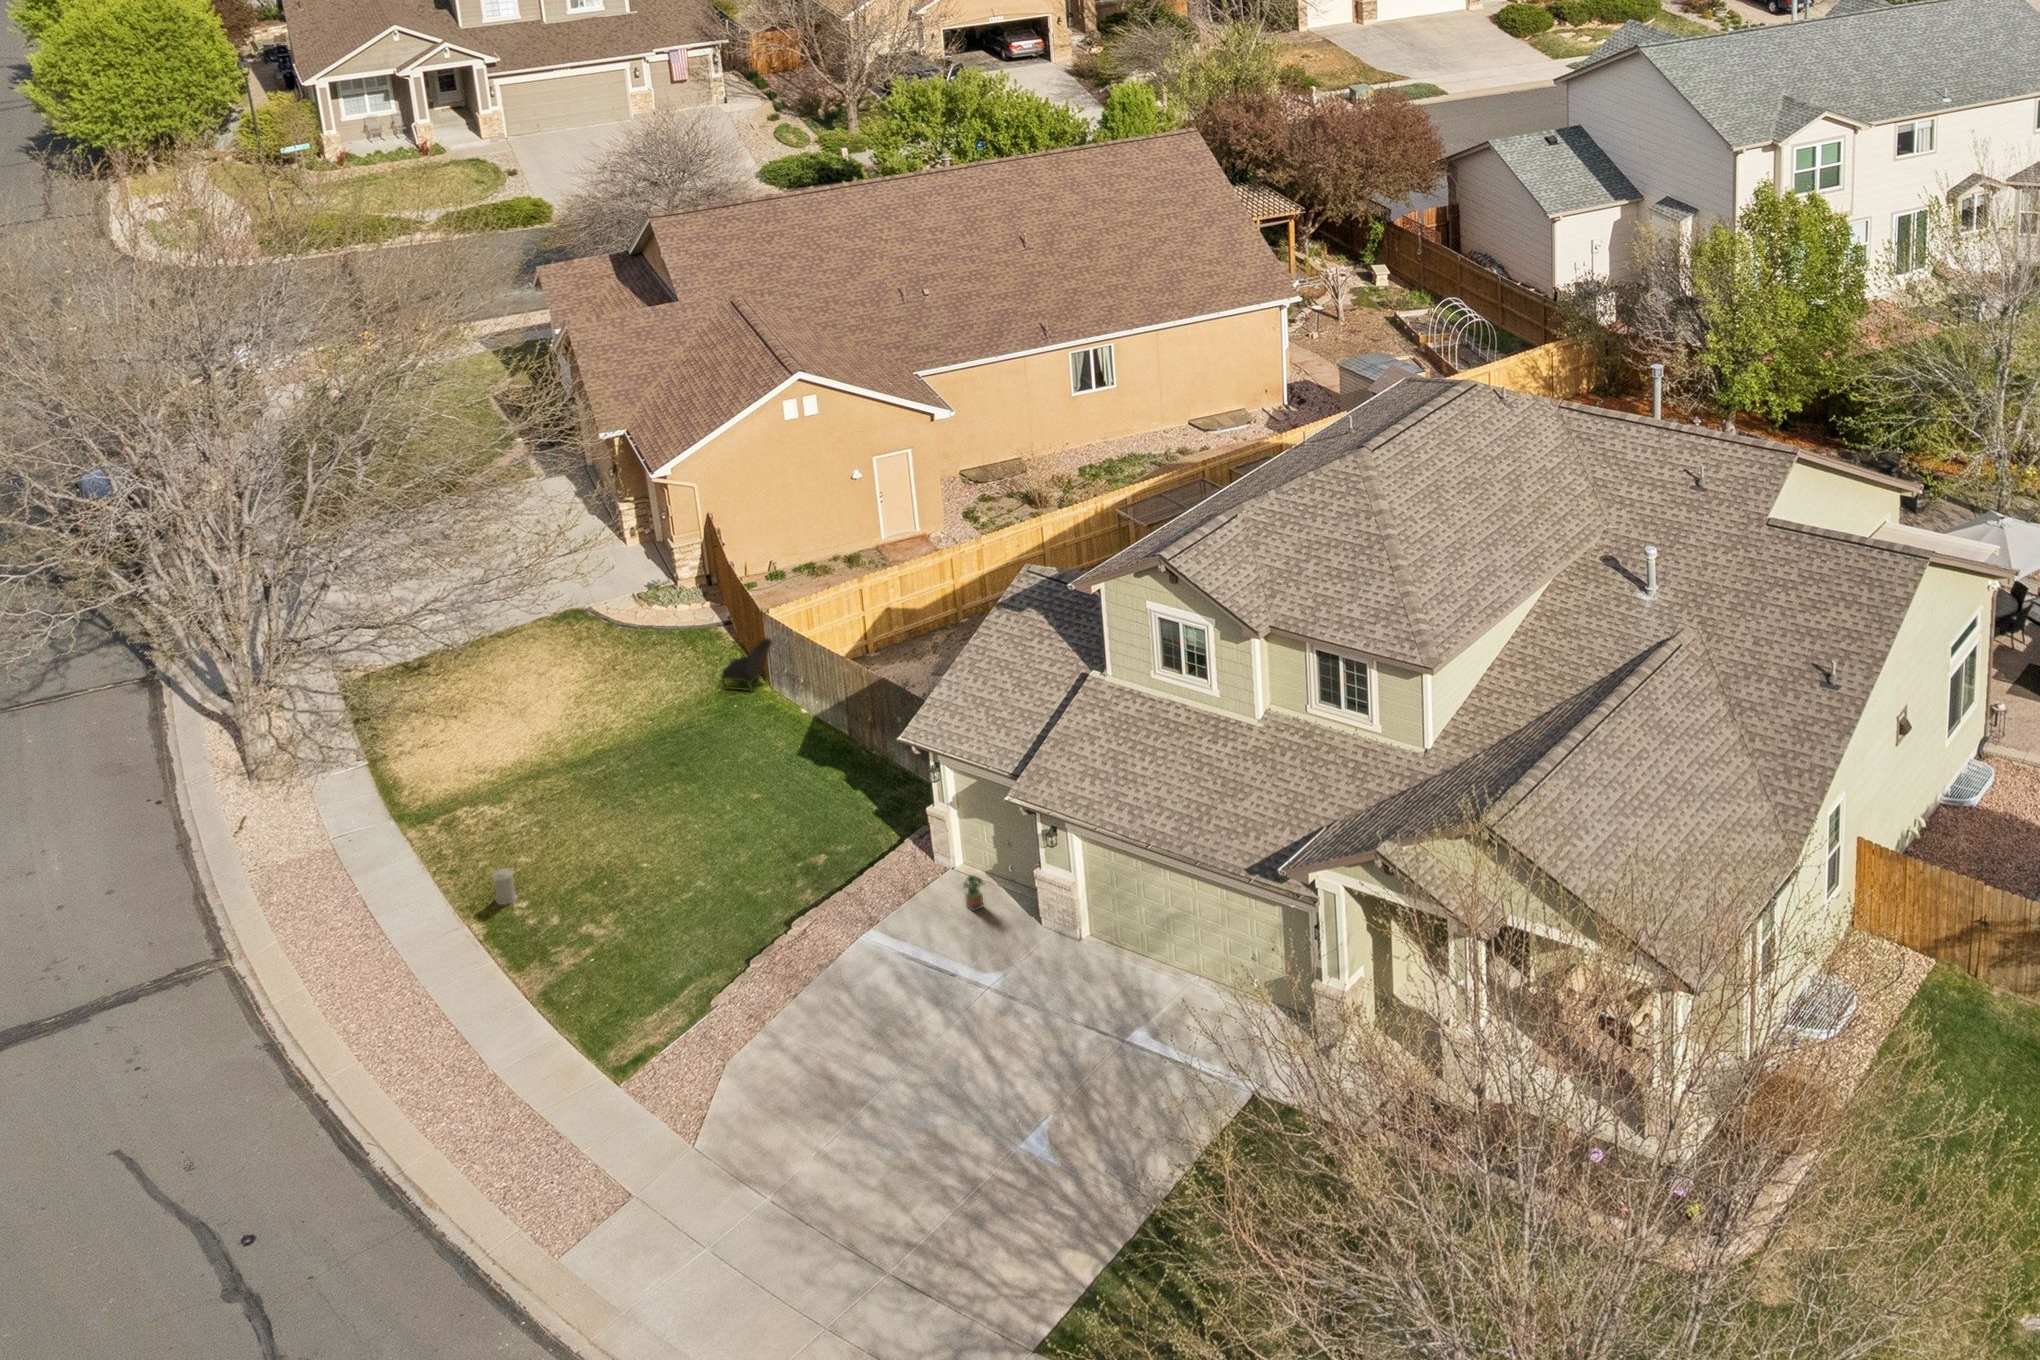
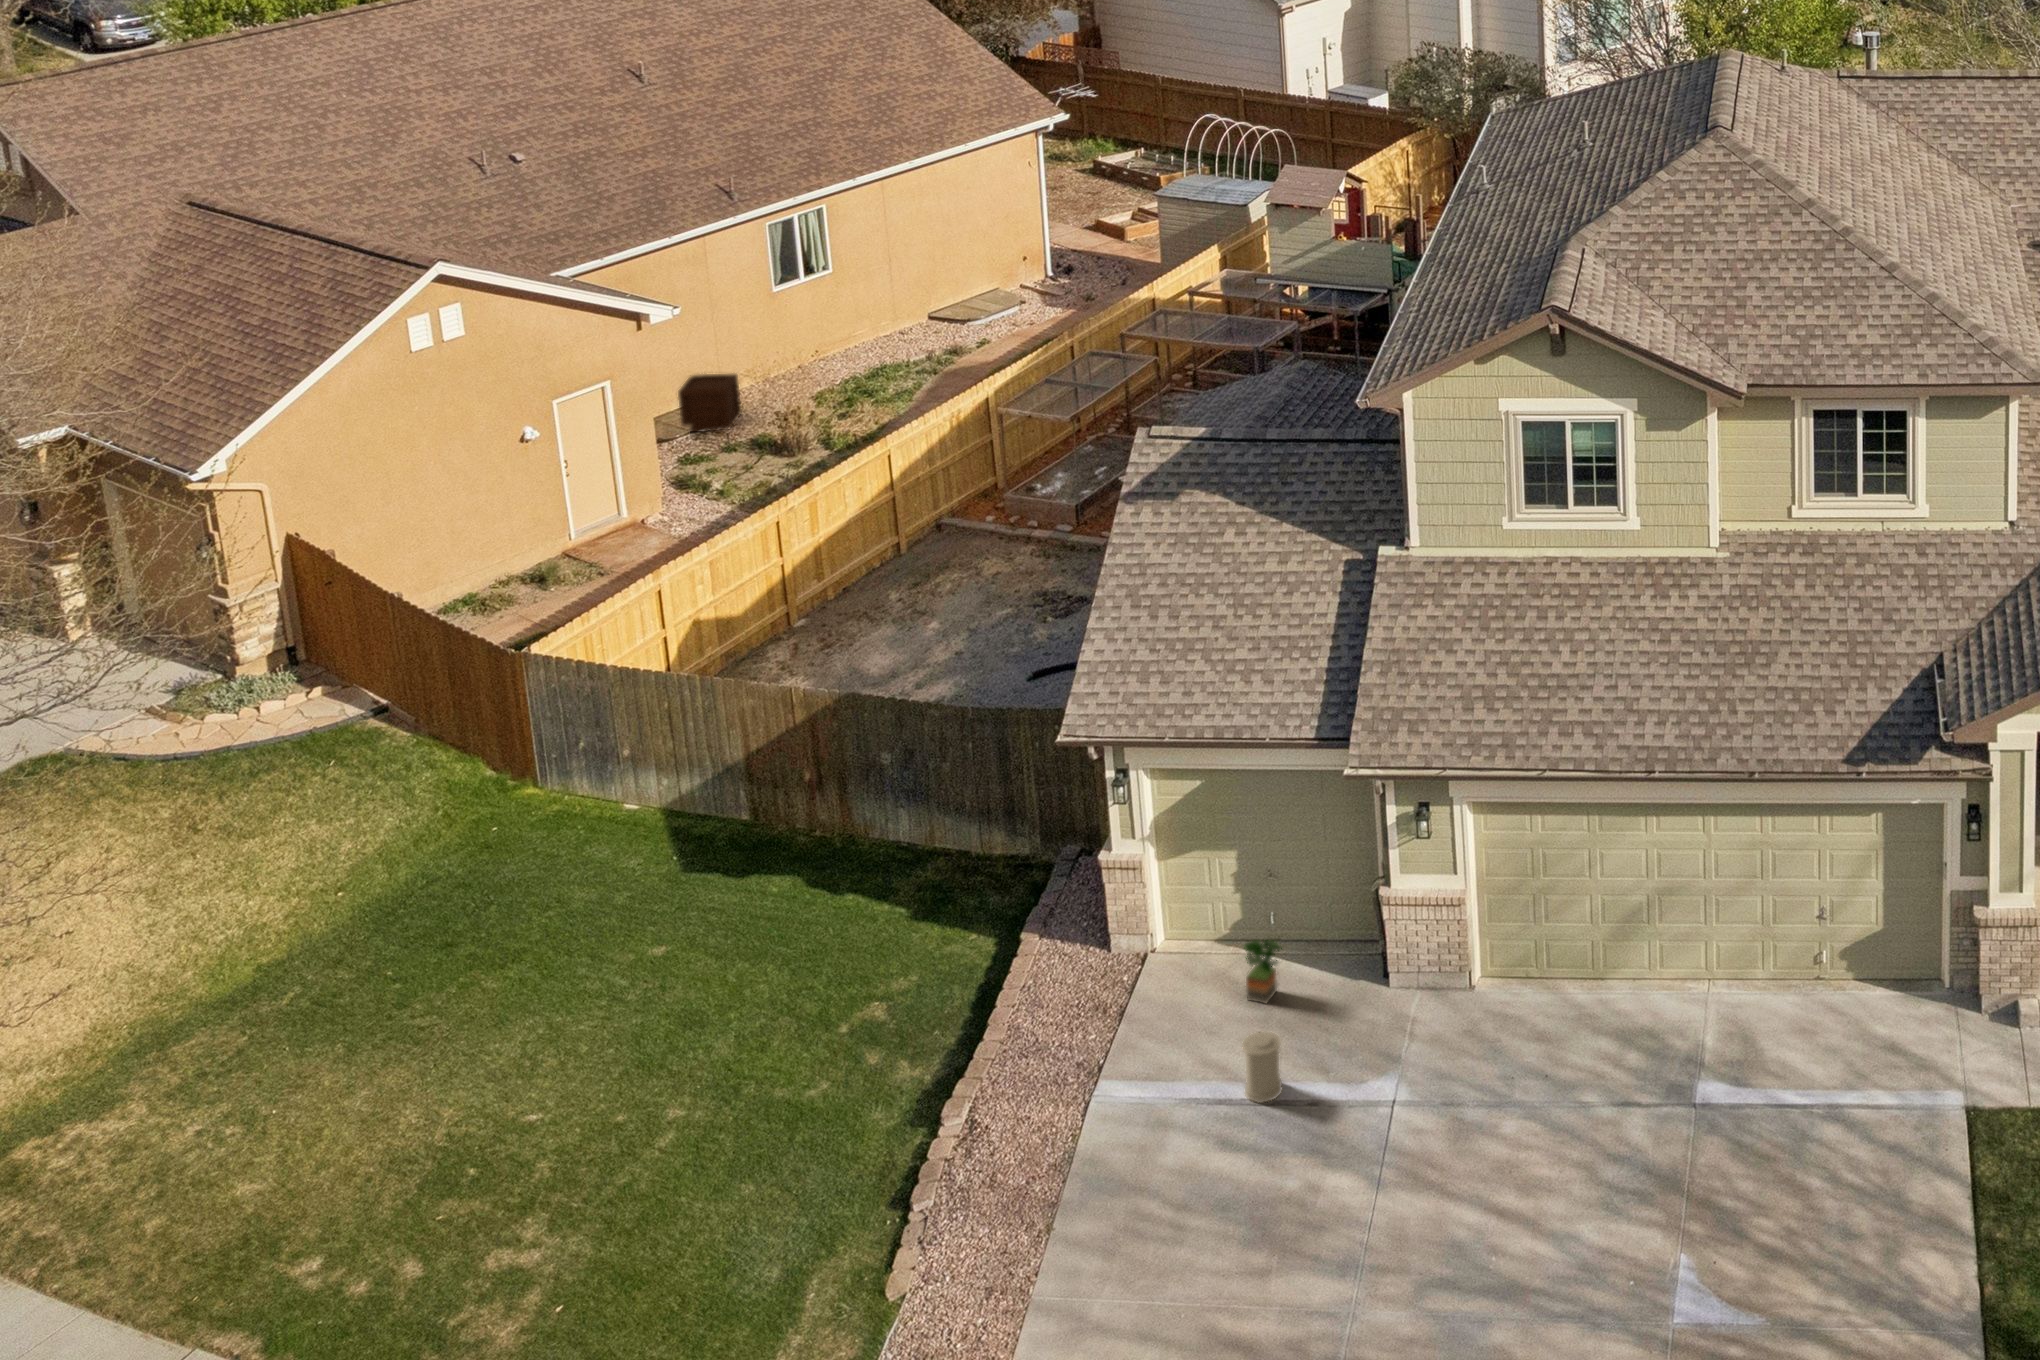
wooden crate: none [996,441,1036,480] -> present [678,374,742,432]
lounge chair: present [721,638,772,692] -> none [455,698,548,811]
trash can: present [493,868,516,905] -> present [1243,1031,1282,1103]

